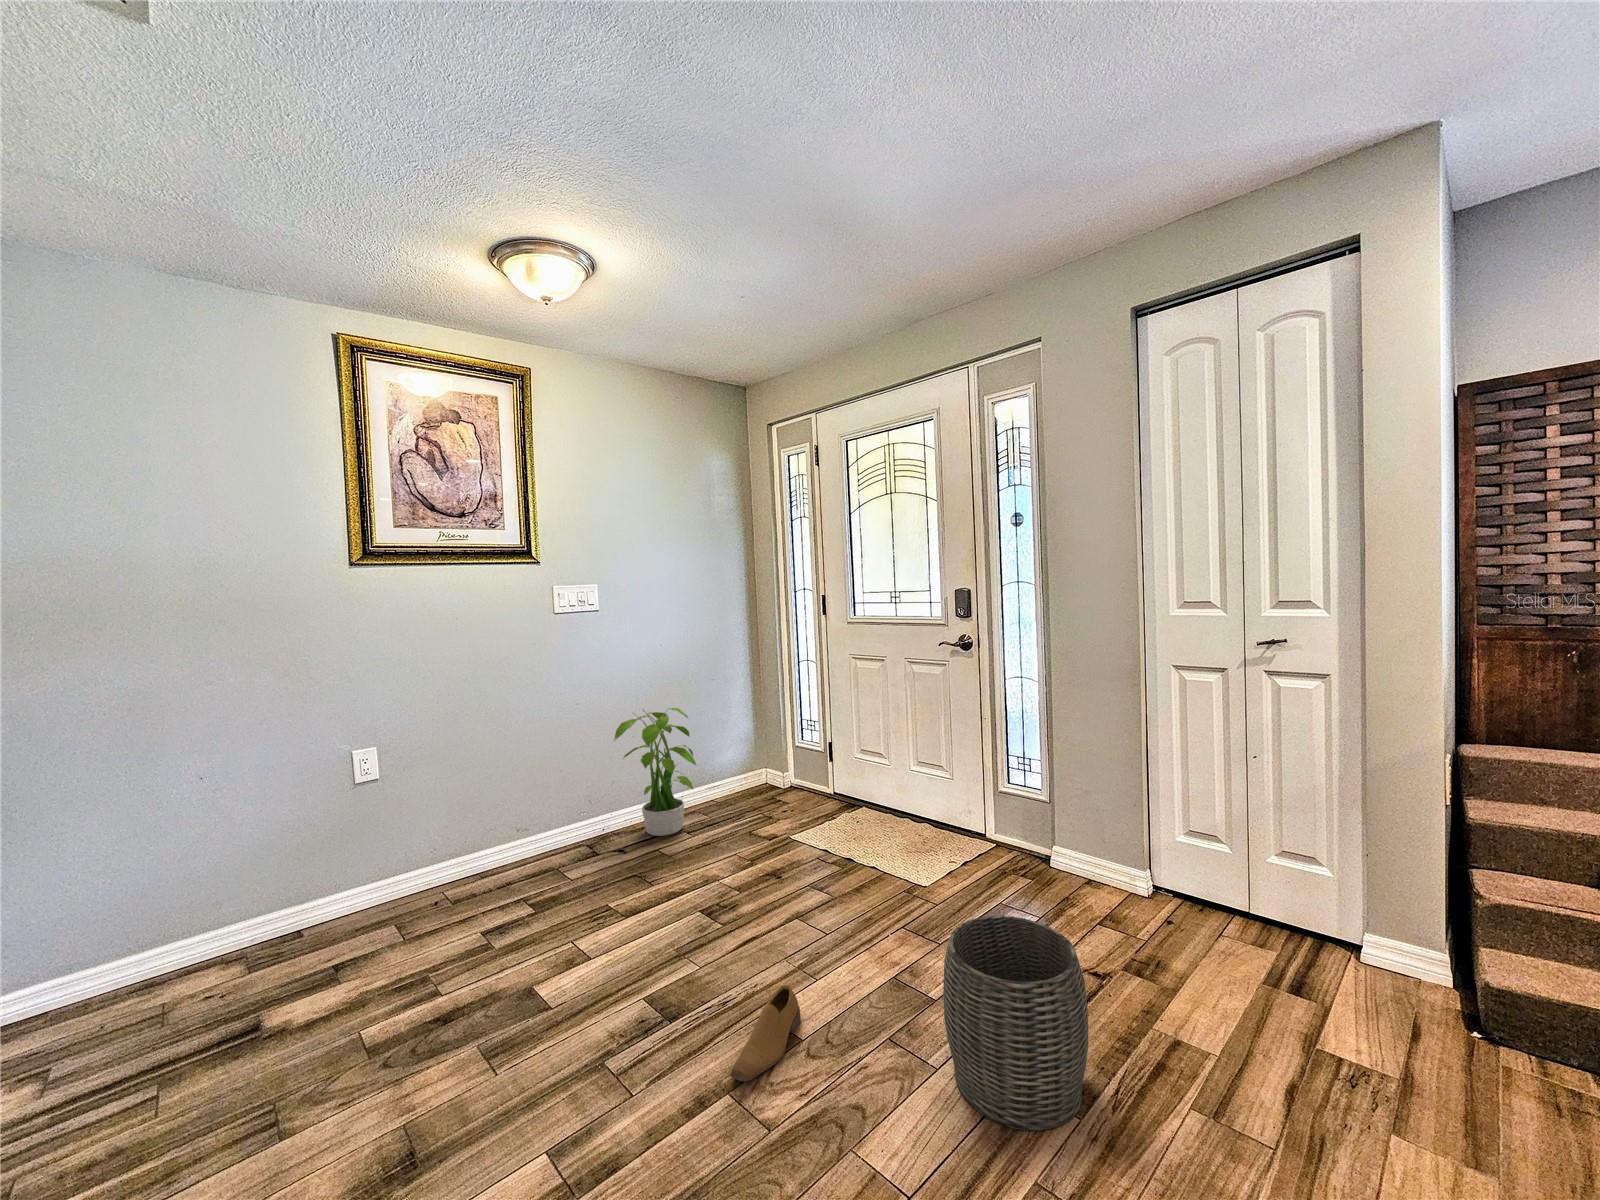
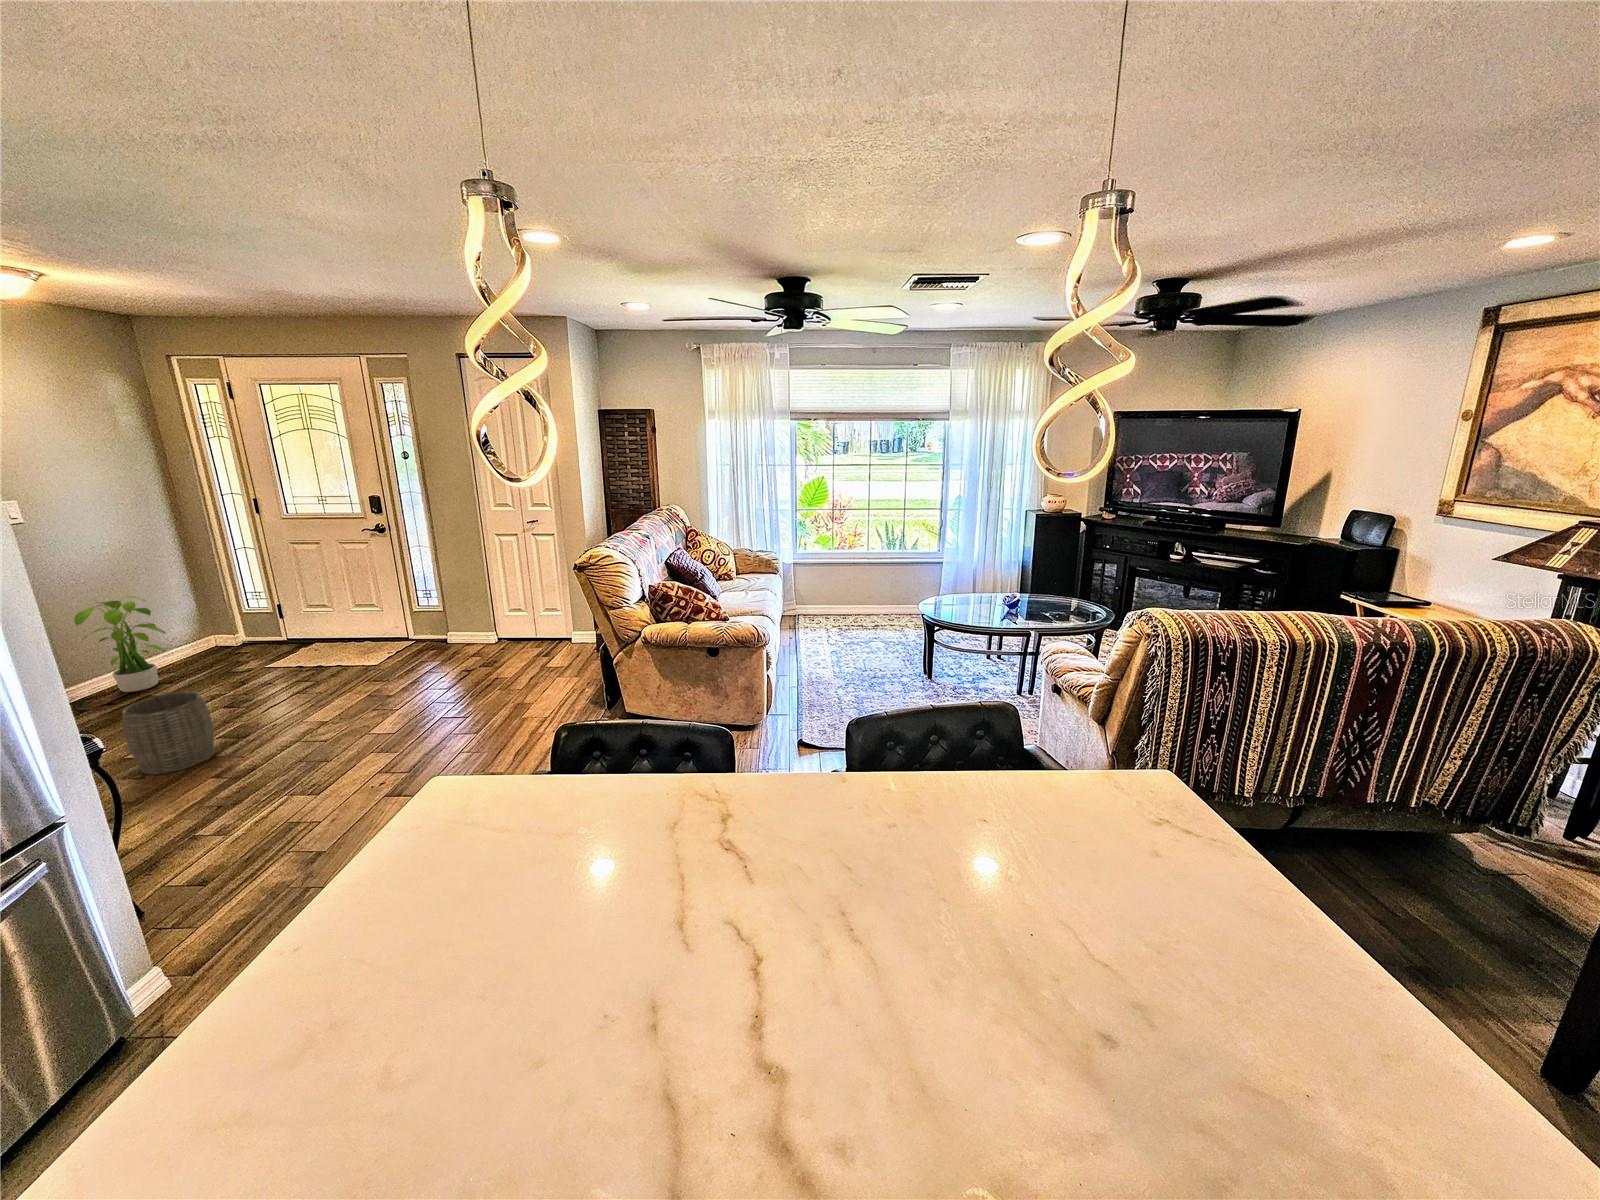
woven basket: present [943,916,1089,1131] -> present [122,692,215,775]
shoe: present [731,985,801,1082] -> none [296,705,323,738]

